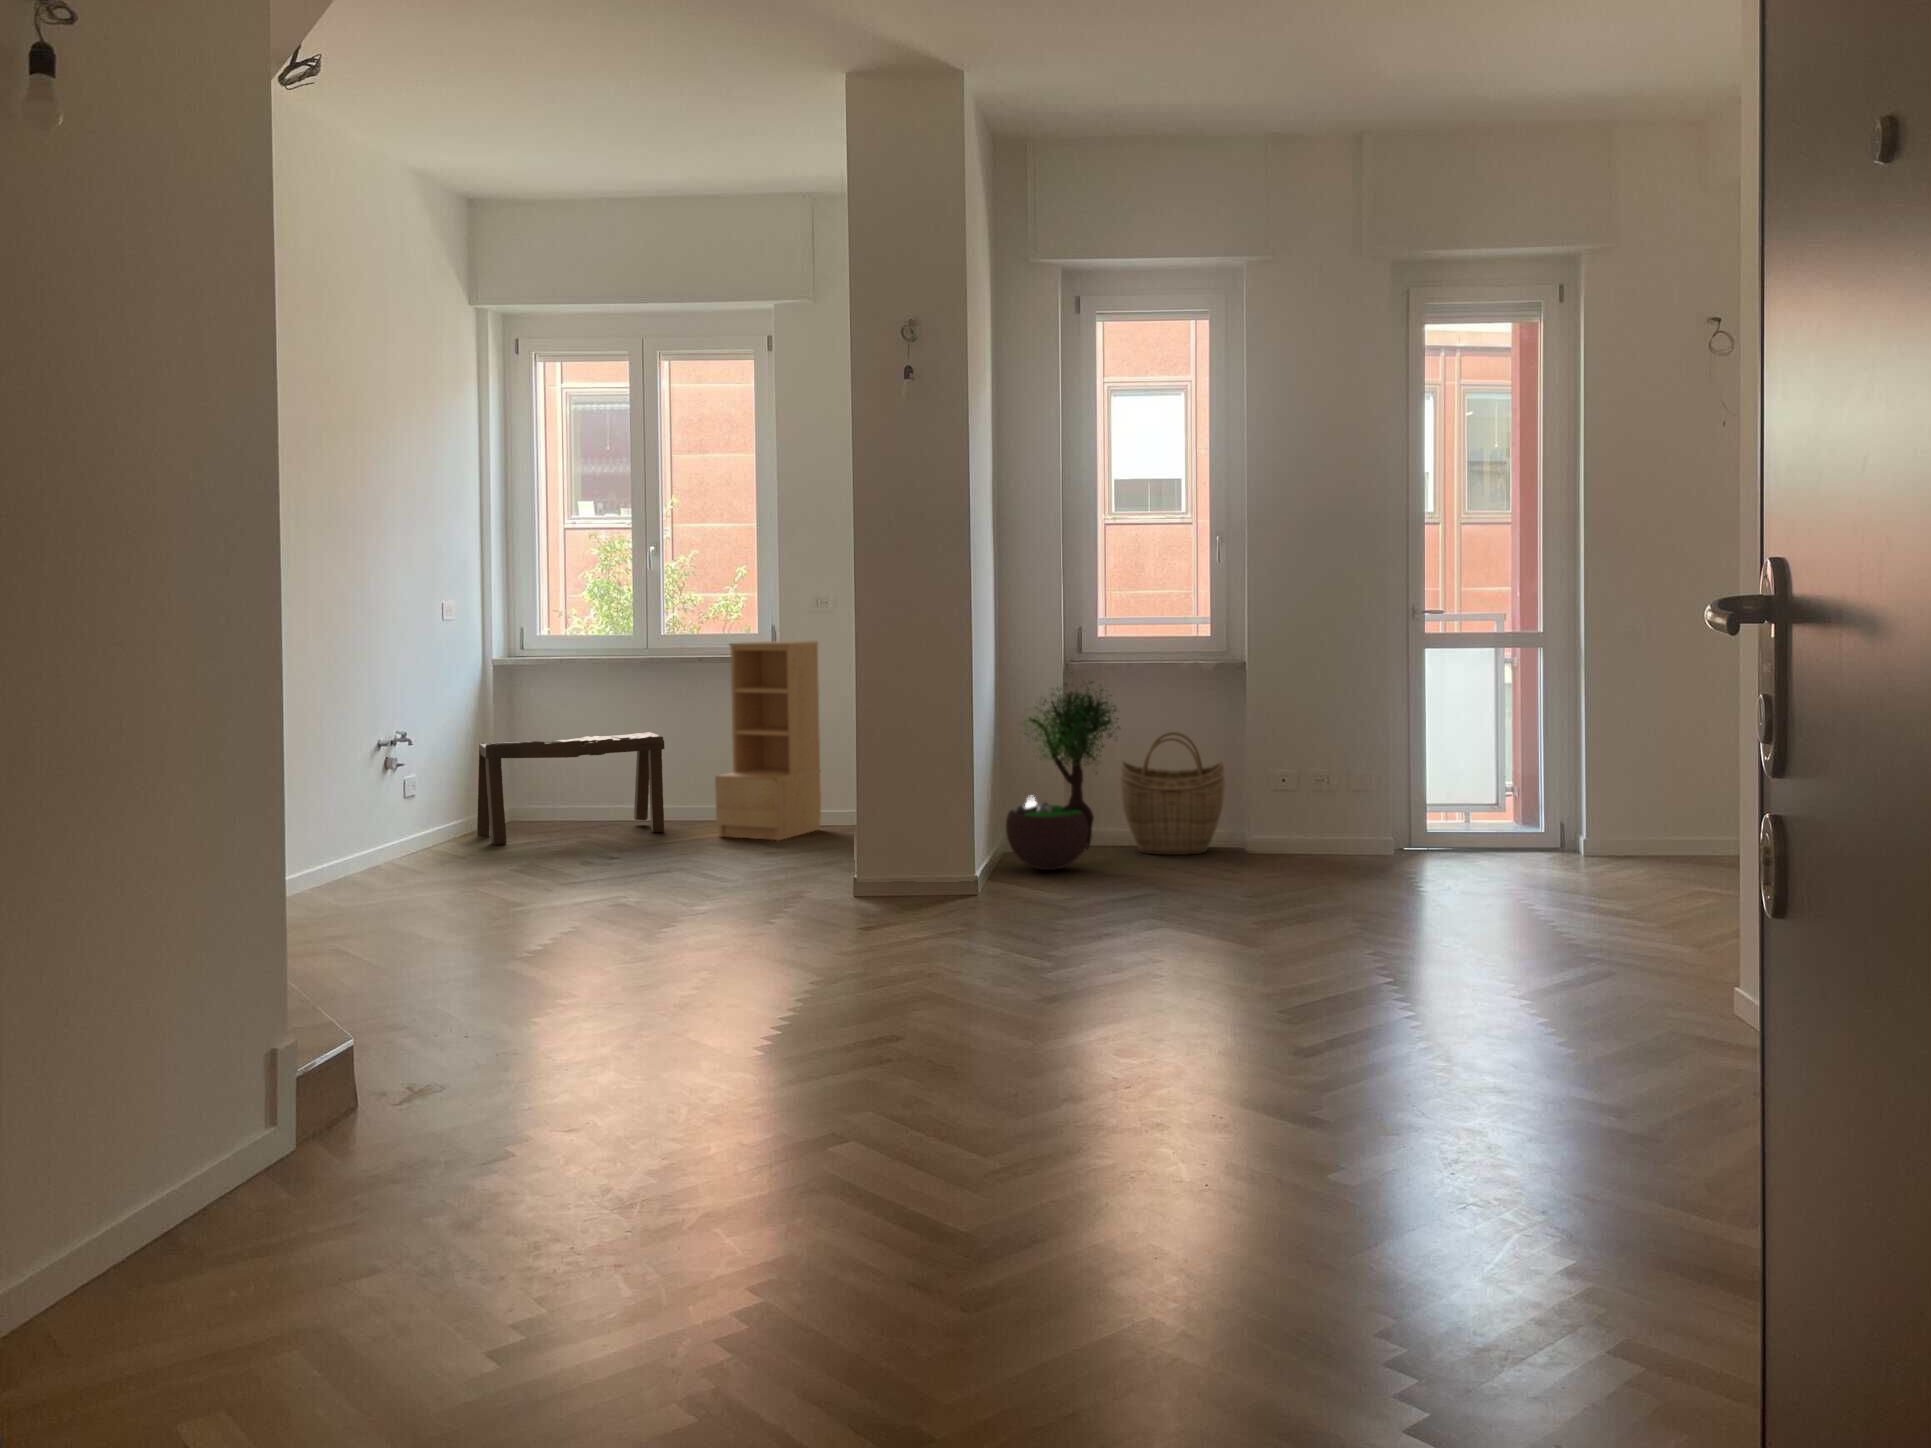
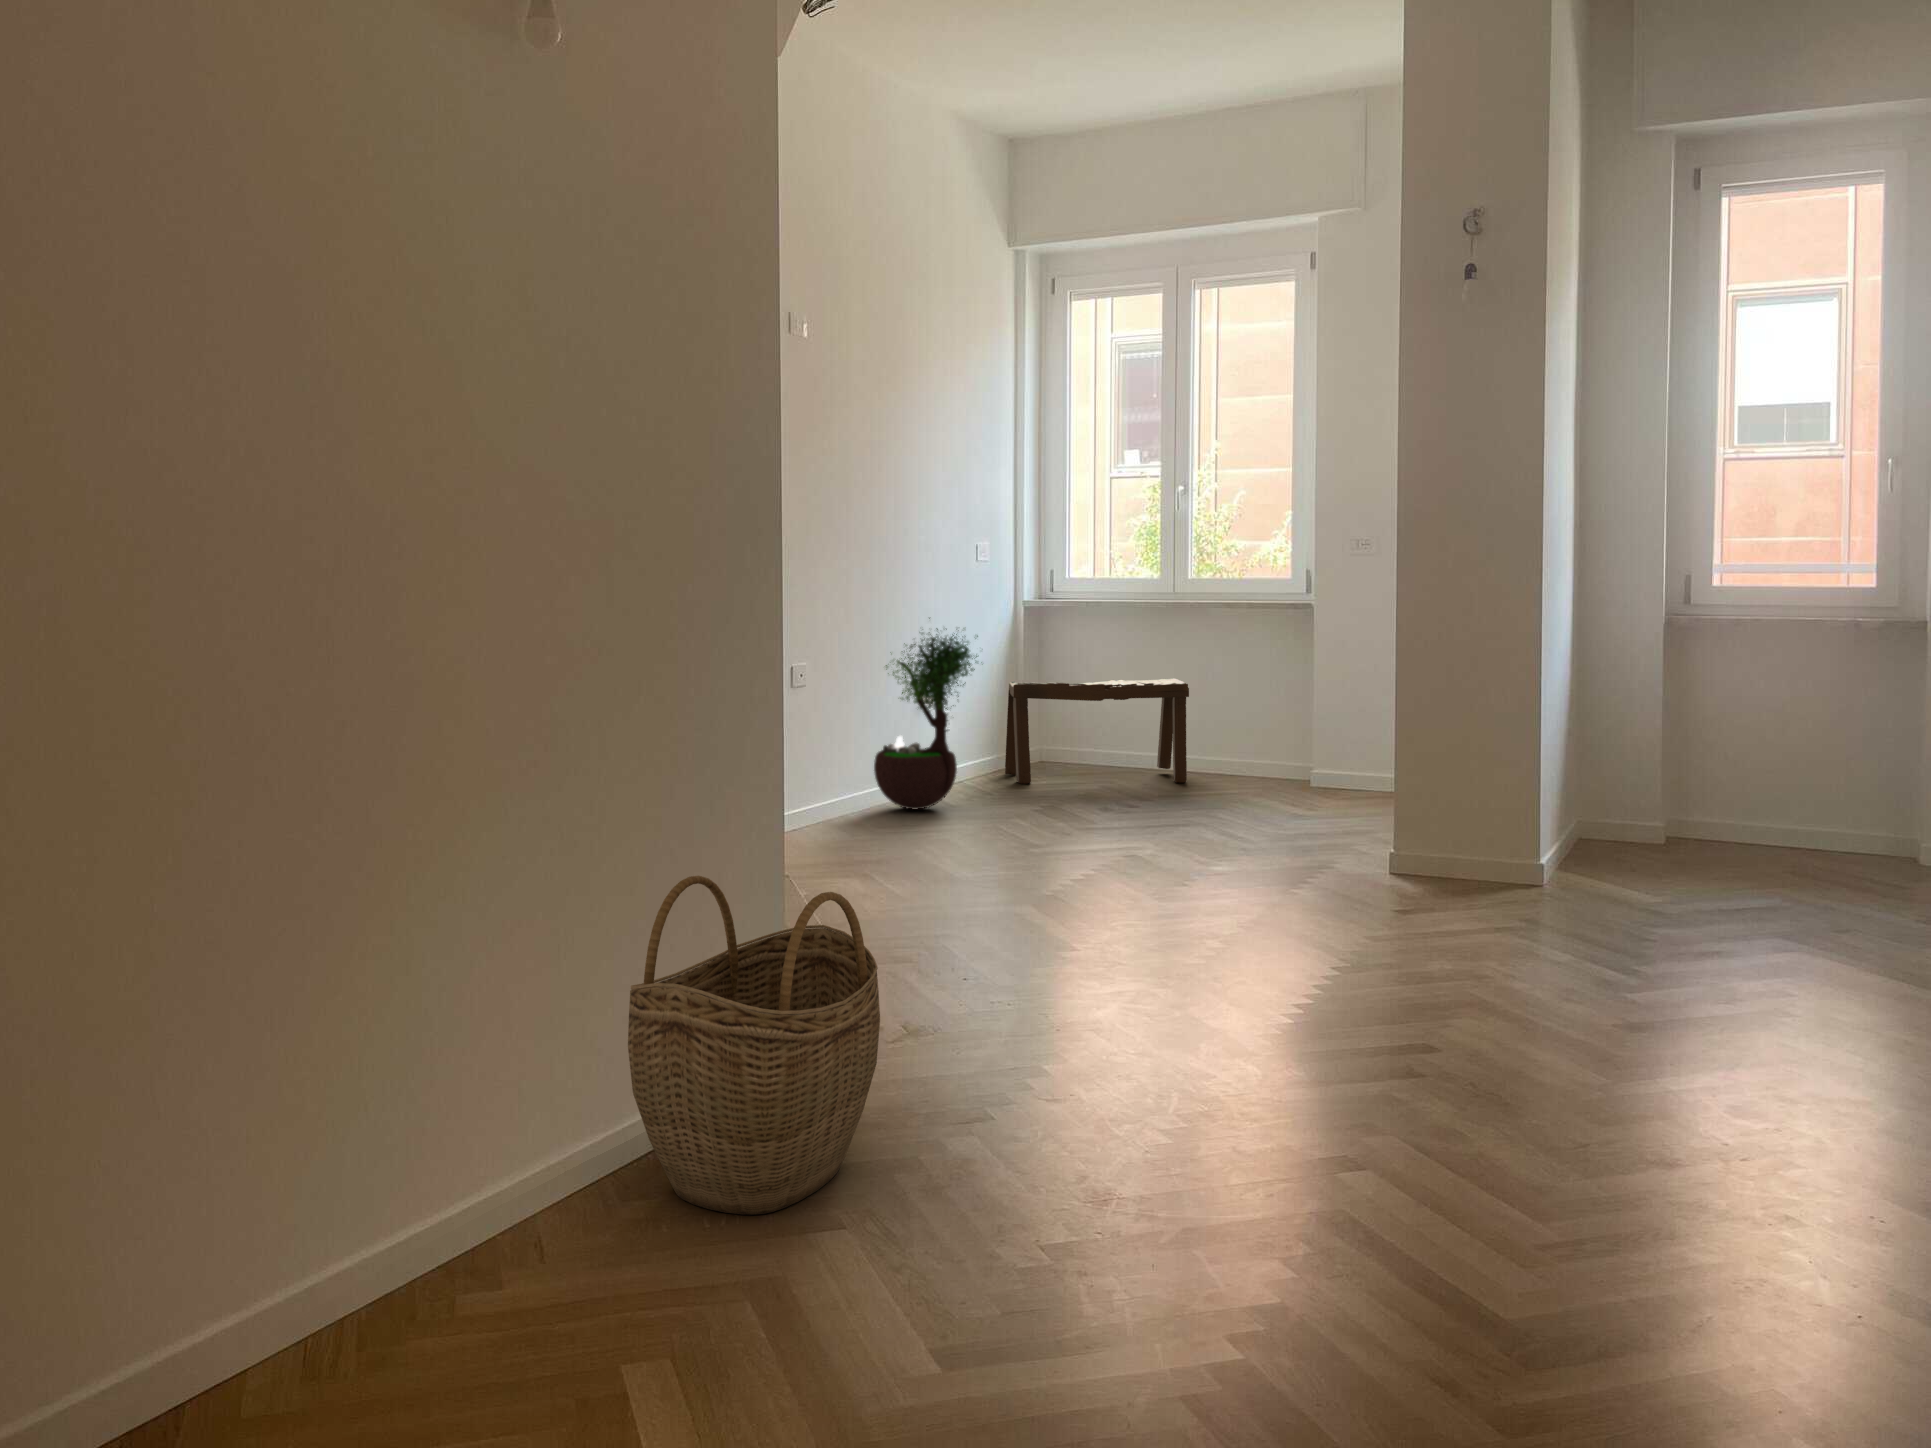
bookshelf: present [715,641,821,840] -> none [1240,587,1358,802]
potted tree: present [1006,672,1120,870] -> present [874,618,978,810]
woven basket: present [1121,732,1225,855] -> present [628,876,880,1215]

